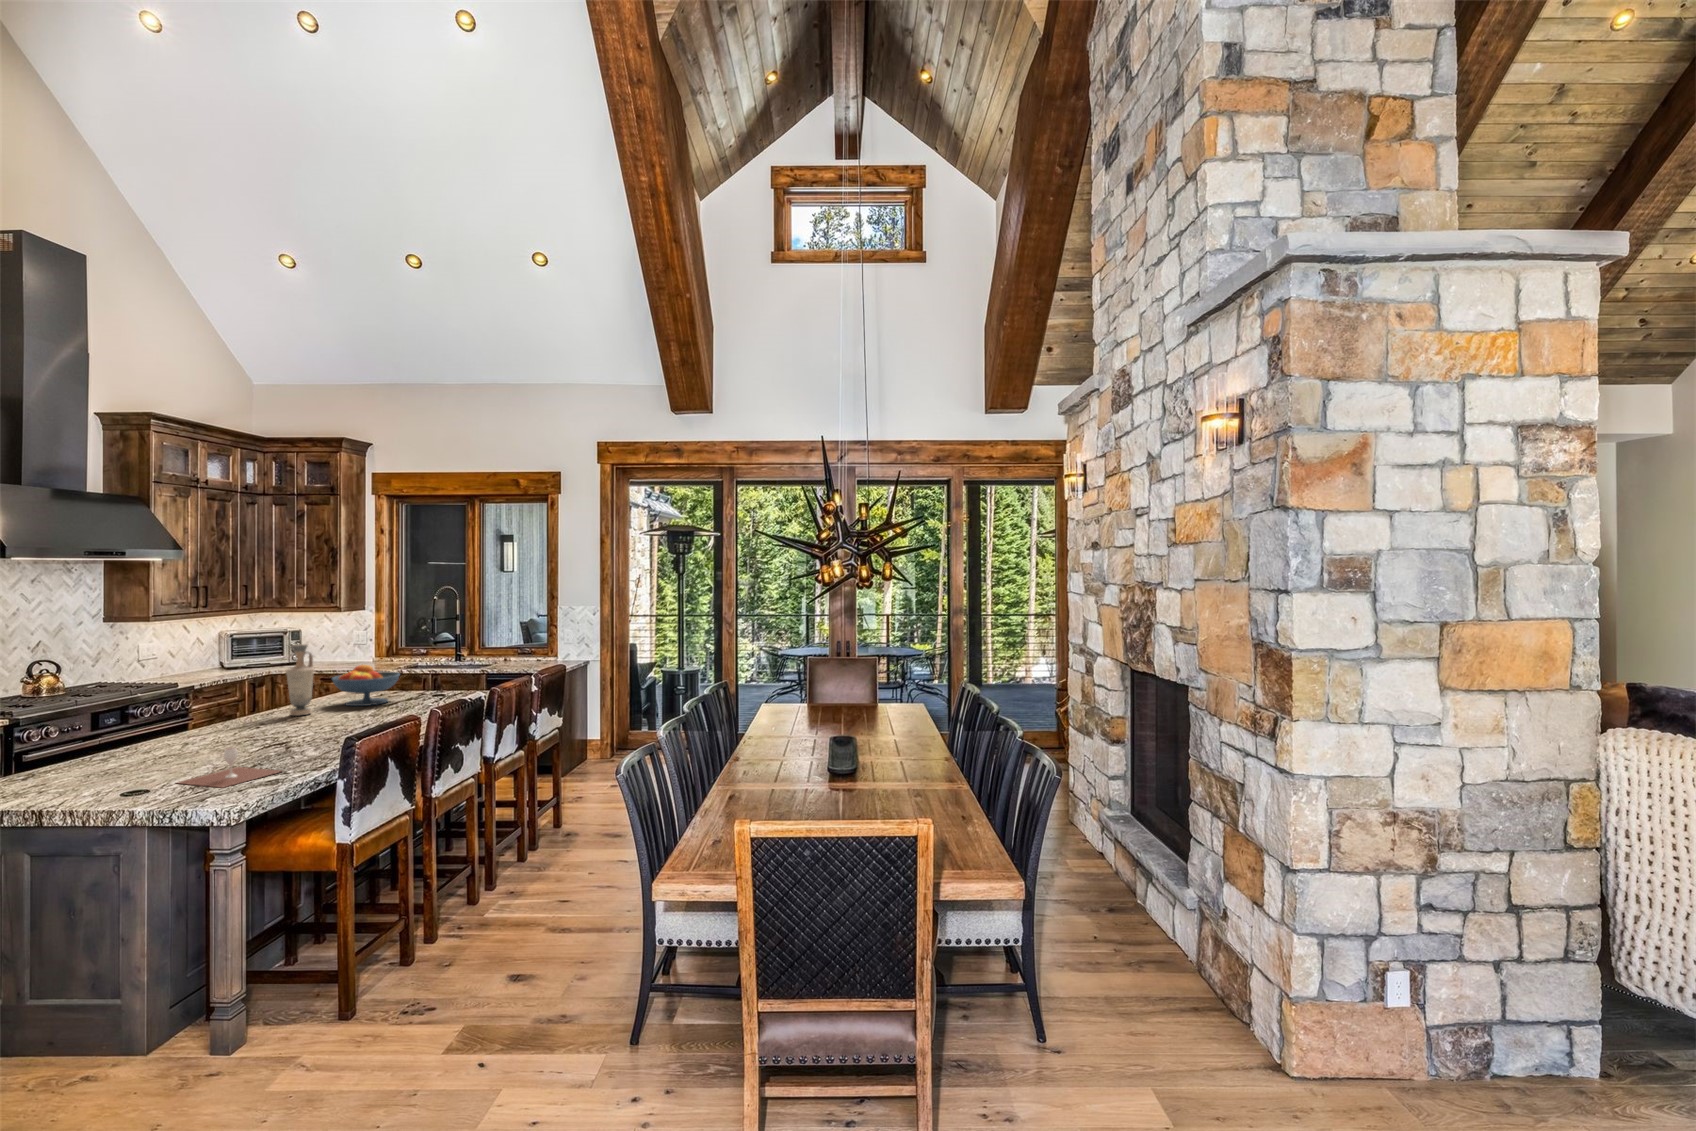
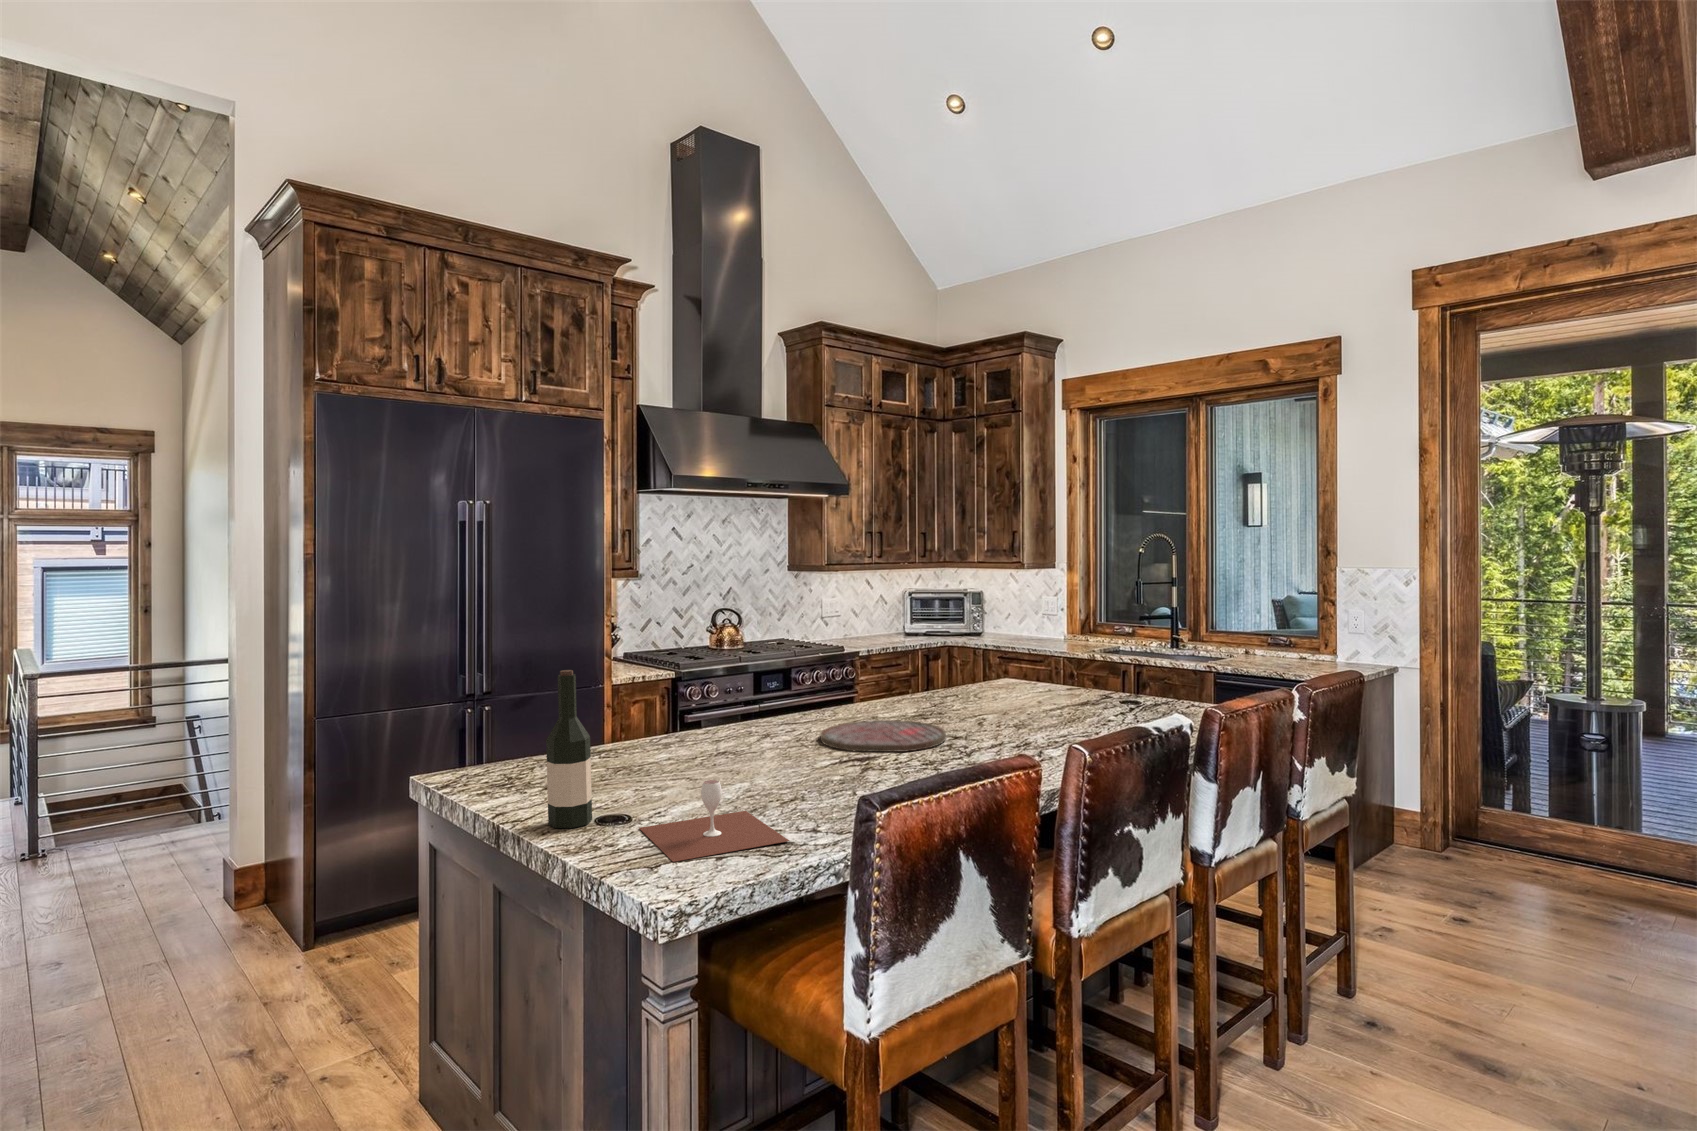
vase: present [286,644,314,716] -> none [899,604,936,716]
fruit bowl: present [332,665,400,706] -> none [967,642,1064,711]
wine bottle: none [100,699,133,793] -> present [546,670,592,828]
cutting board: none [241,717,334,737] -> present [820,720,946,752]

